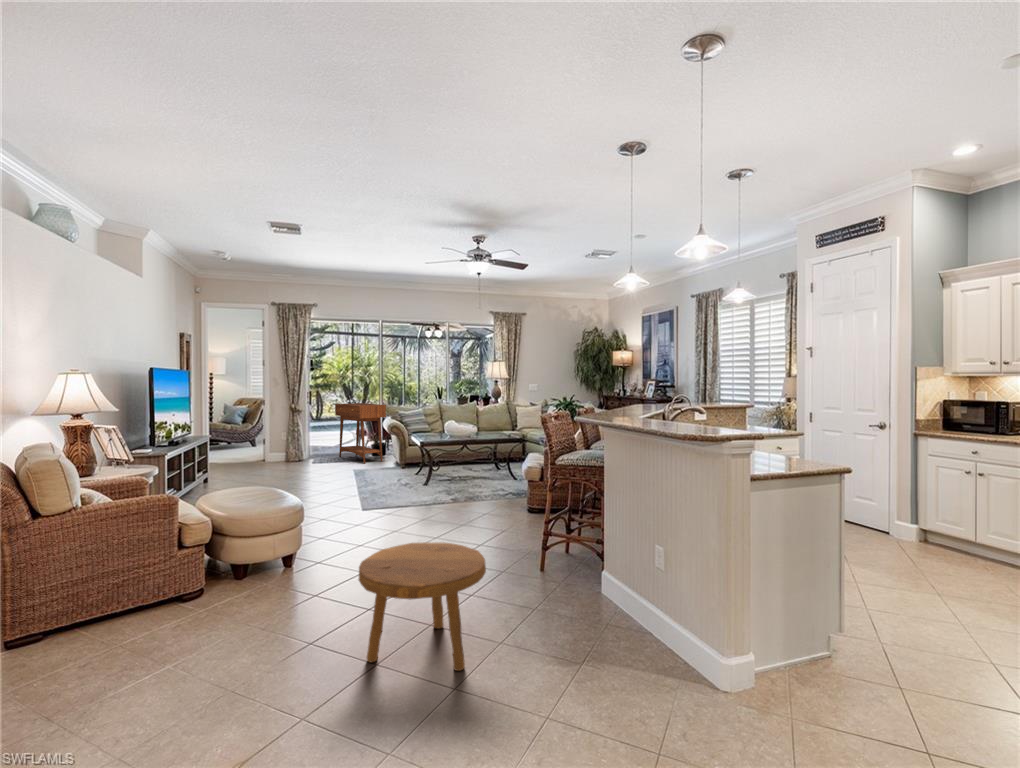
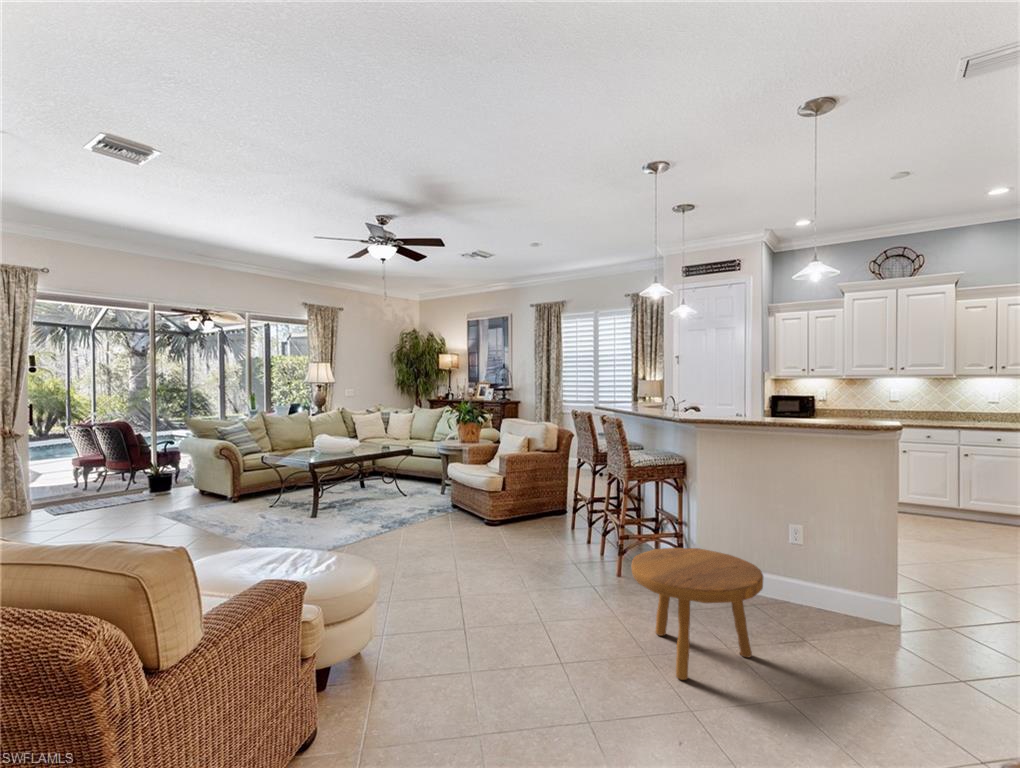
console table: present [335,403,386,464] -> none [89,422,190,505]

